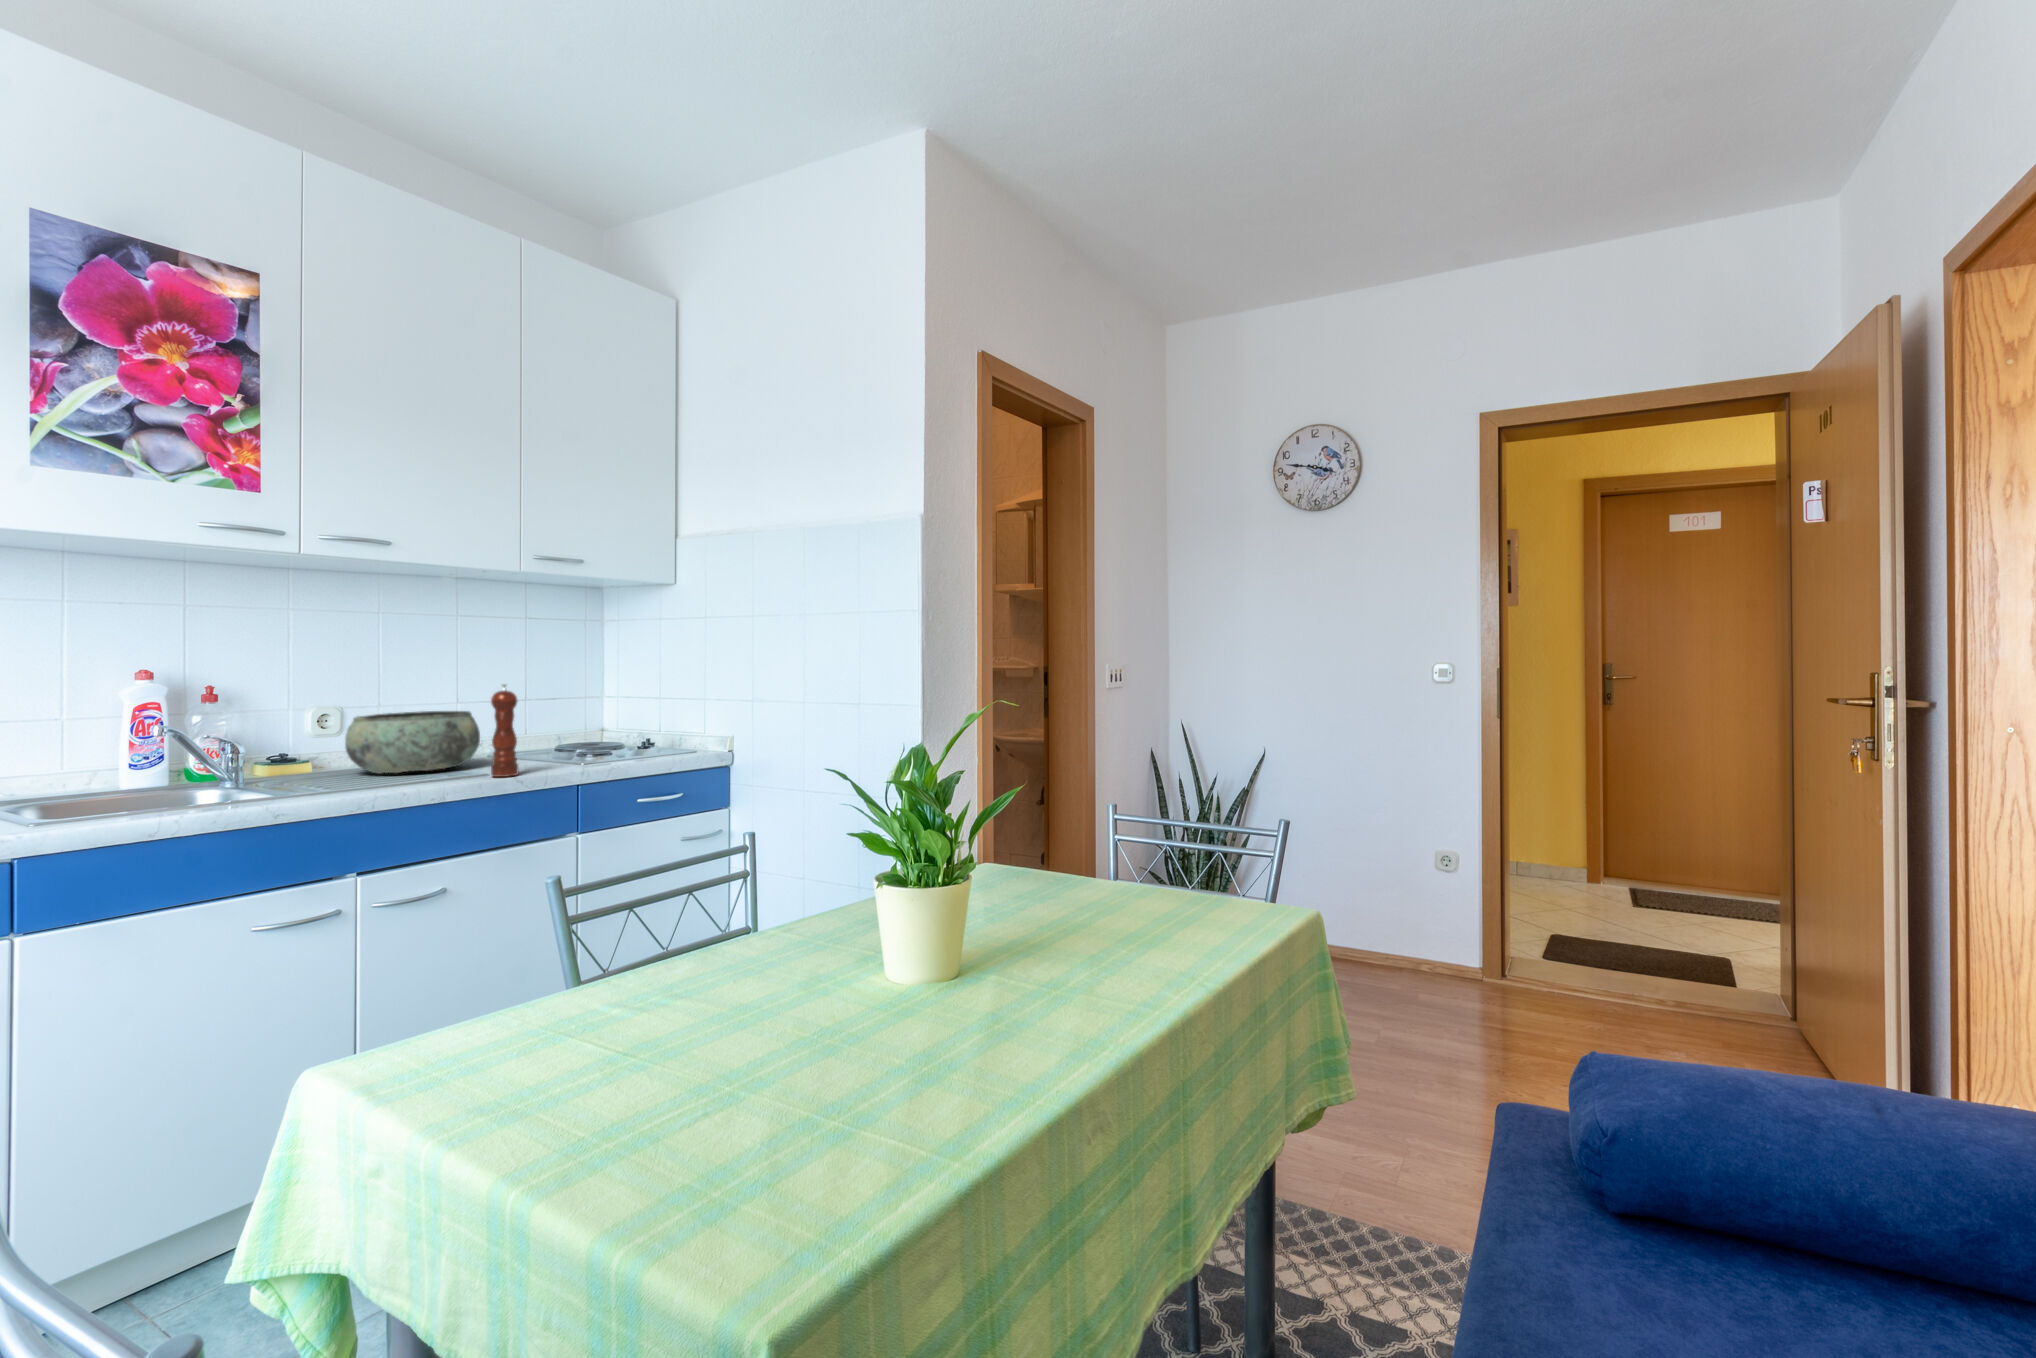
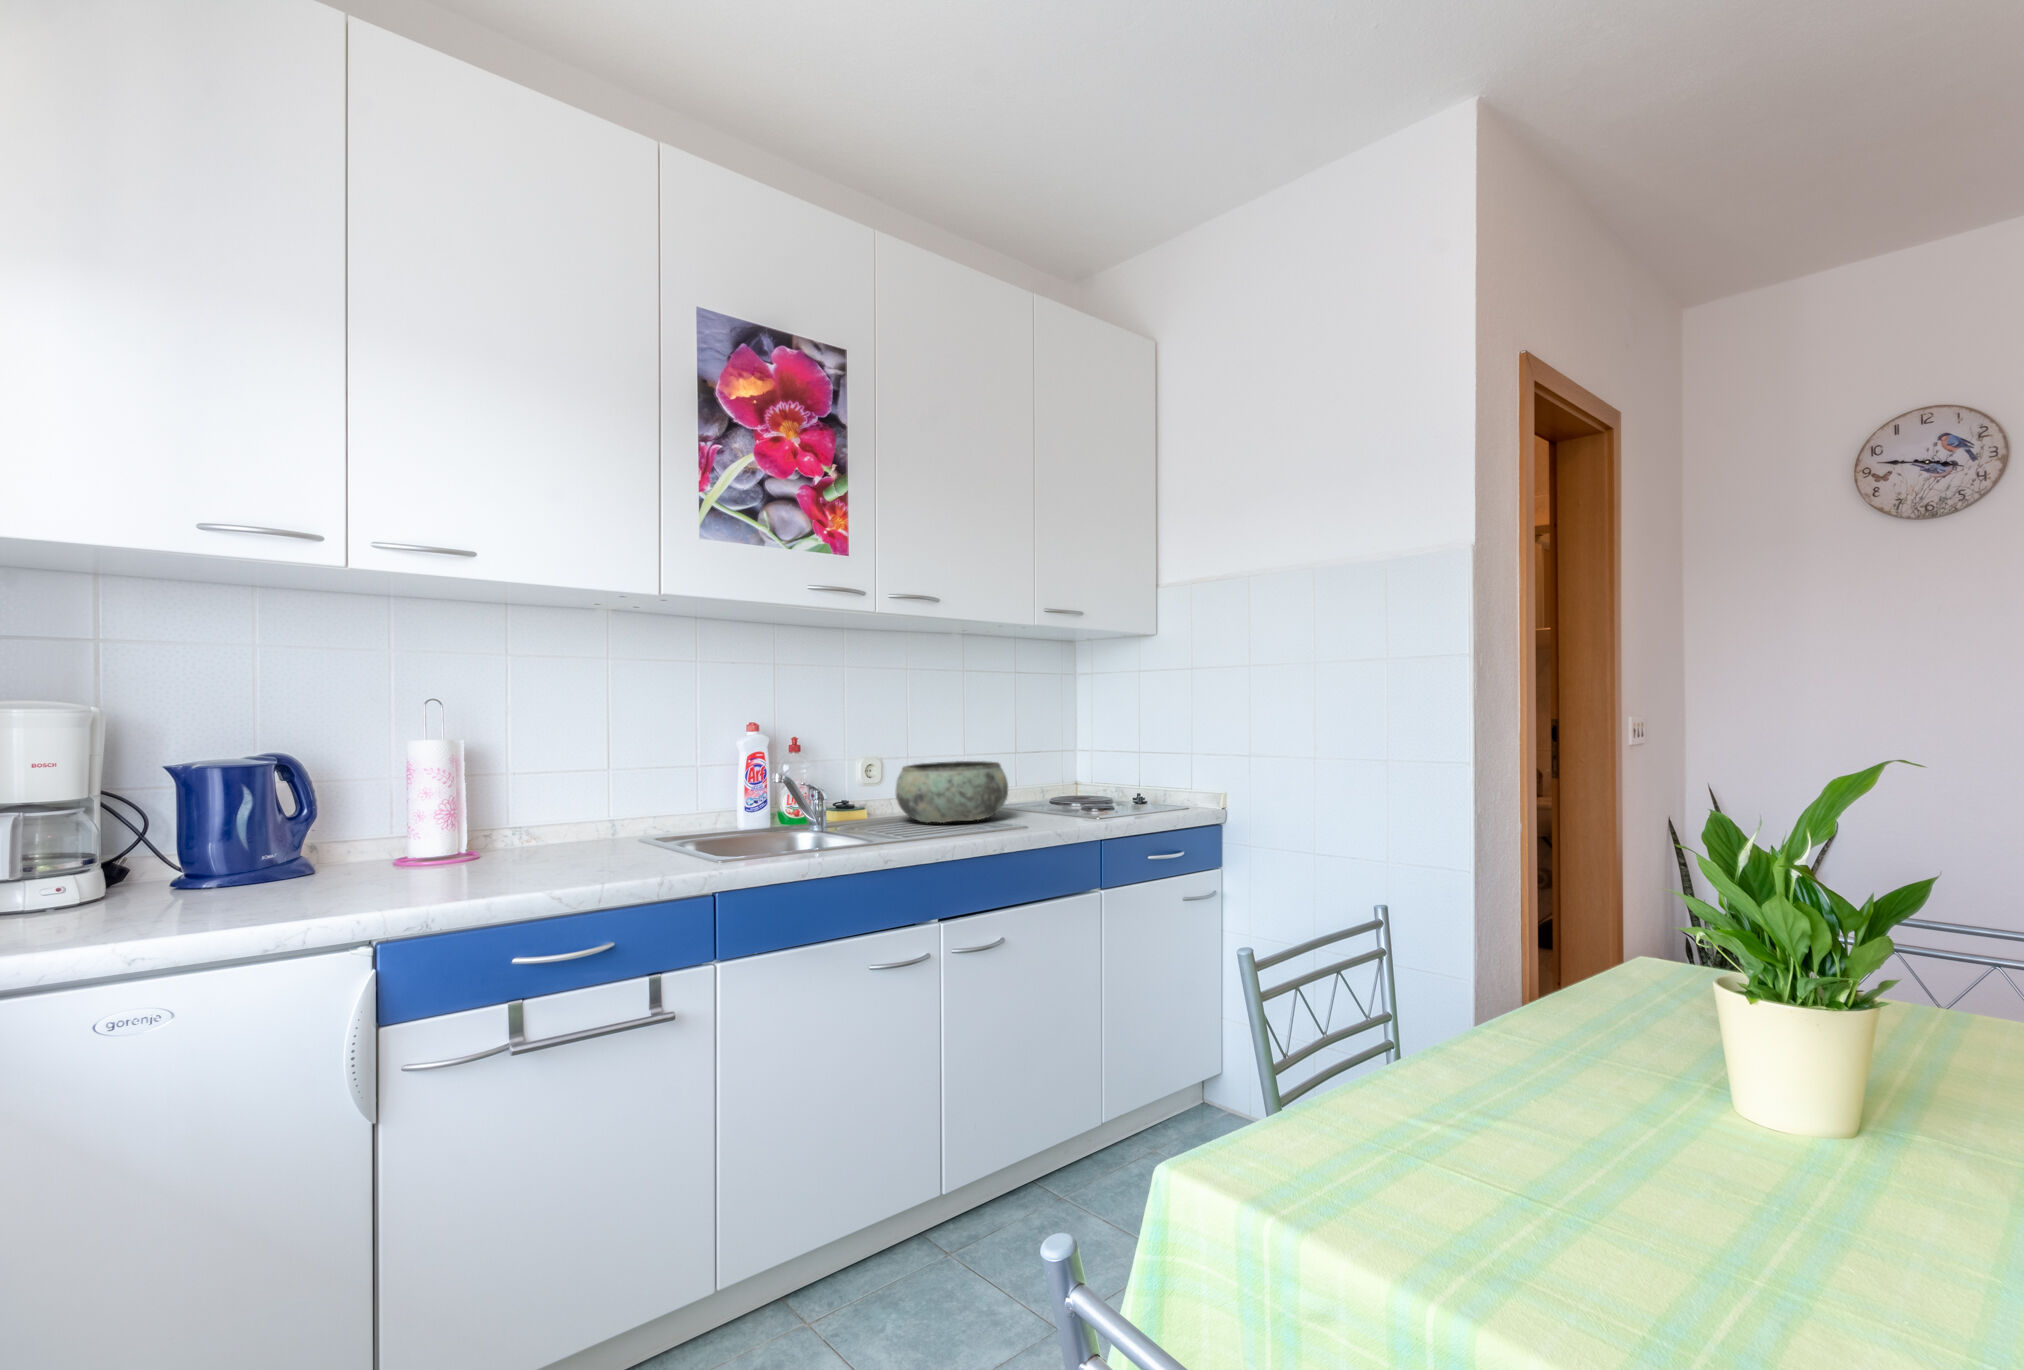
pepper mill: present [491,684,518,777] -> none [1036,736,1061,830]

